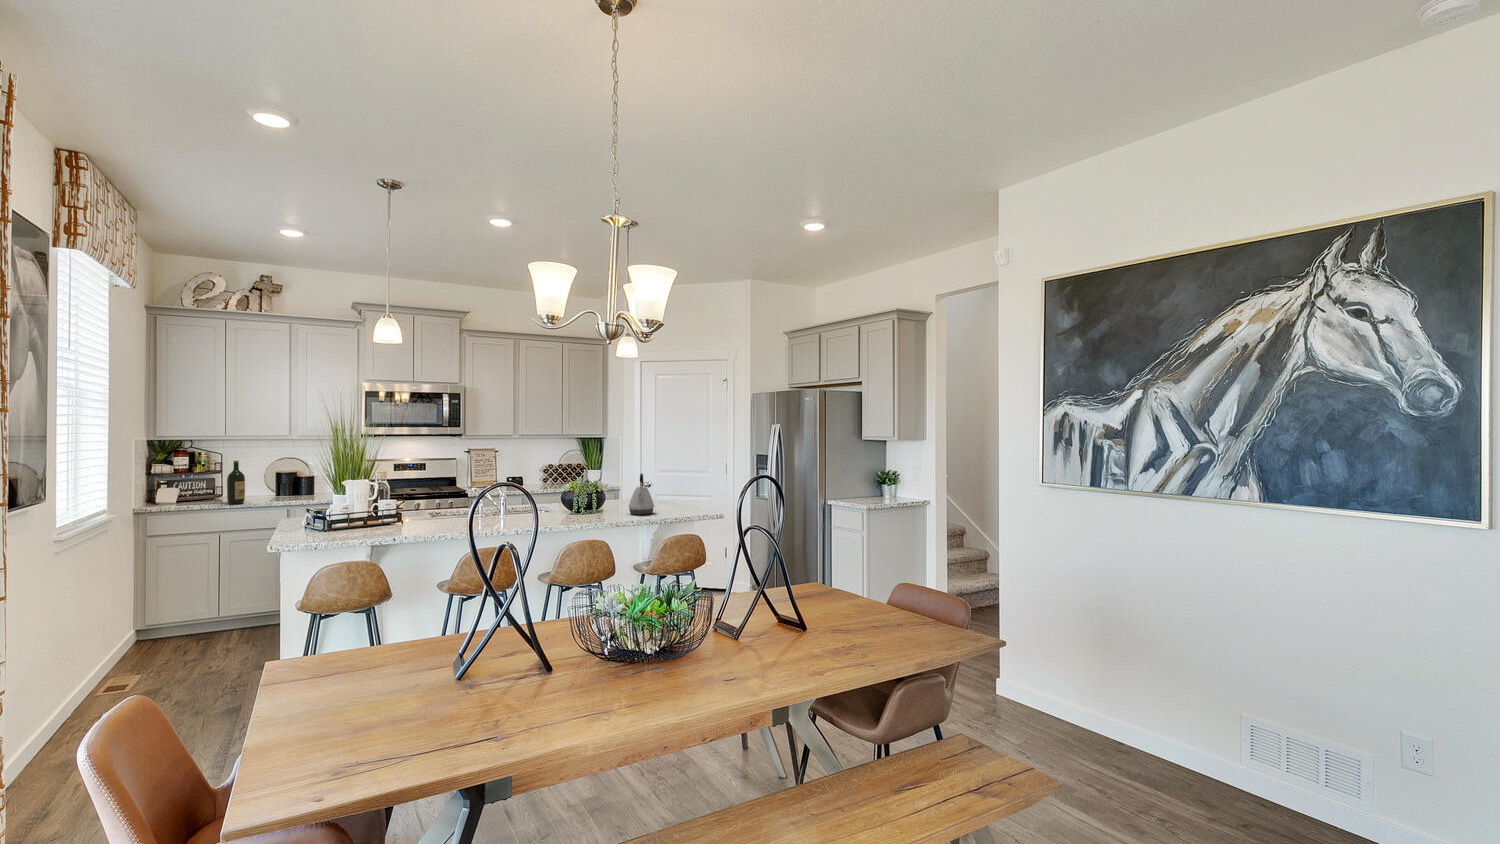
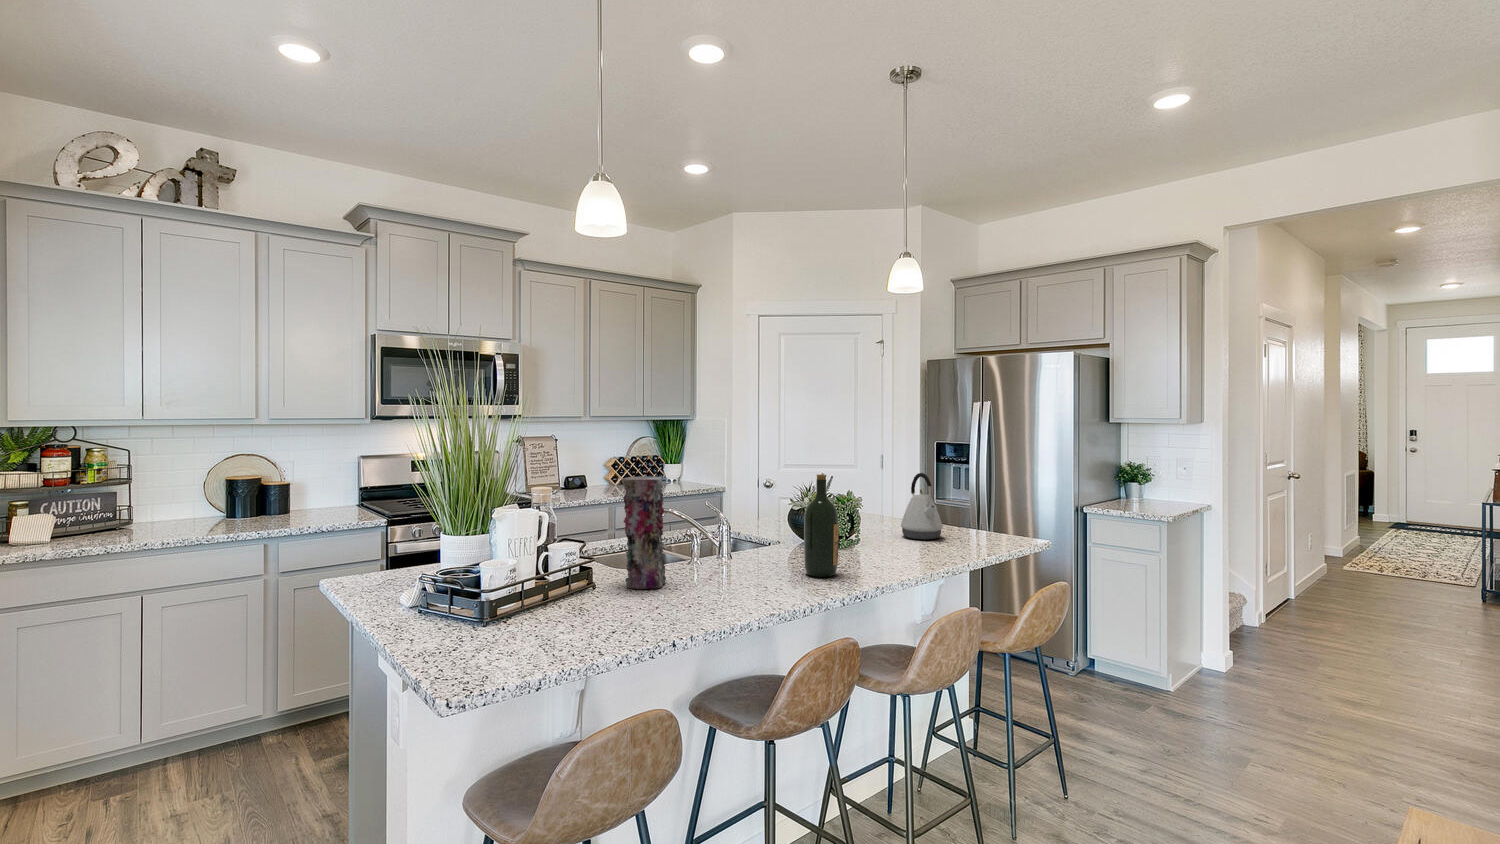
wine bottle: present [227,461,245,504] -> present [804,474,839,577]
vase: none [408,472,436,530] -> present [621,476,666,589]

